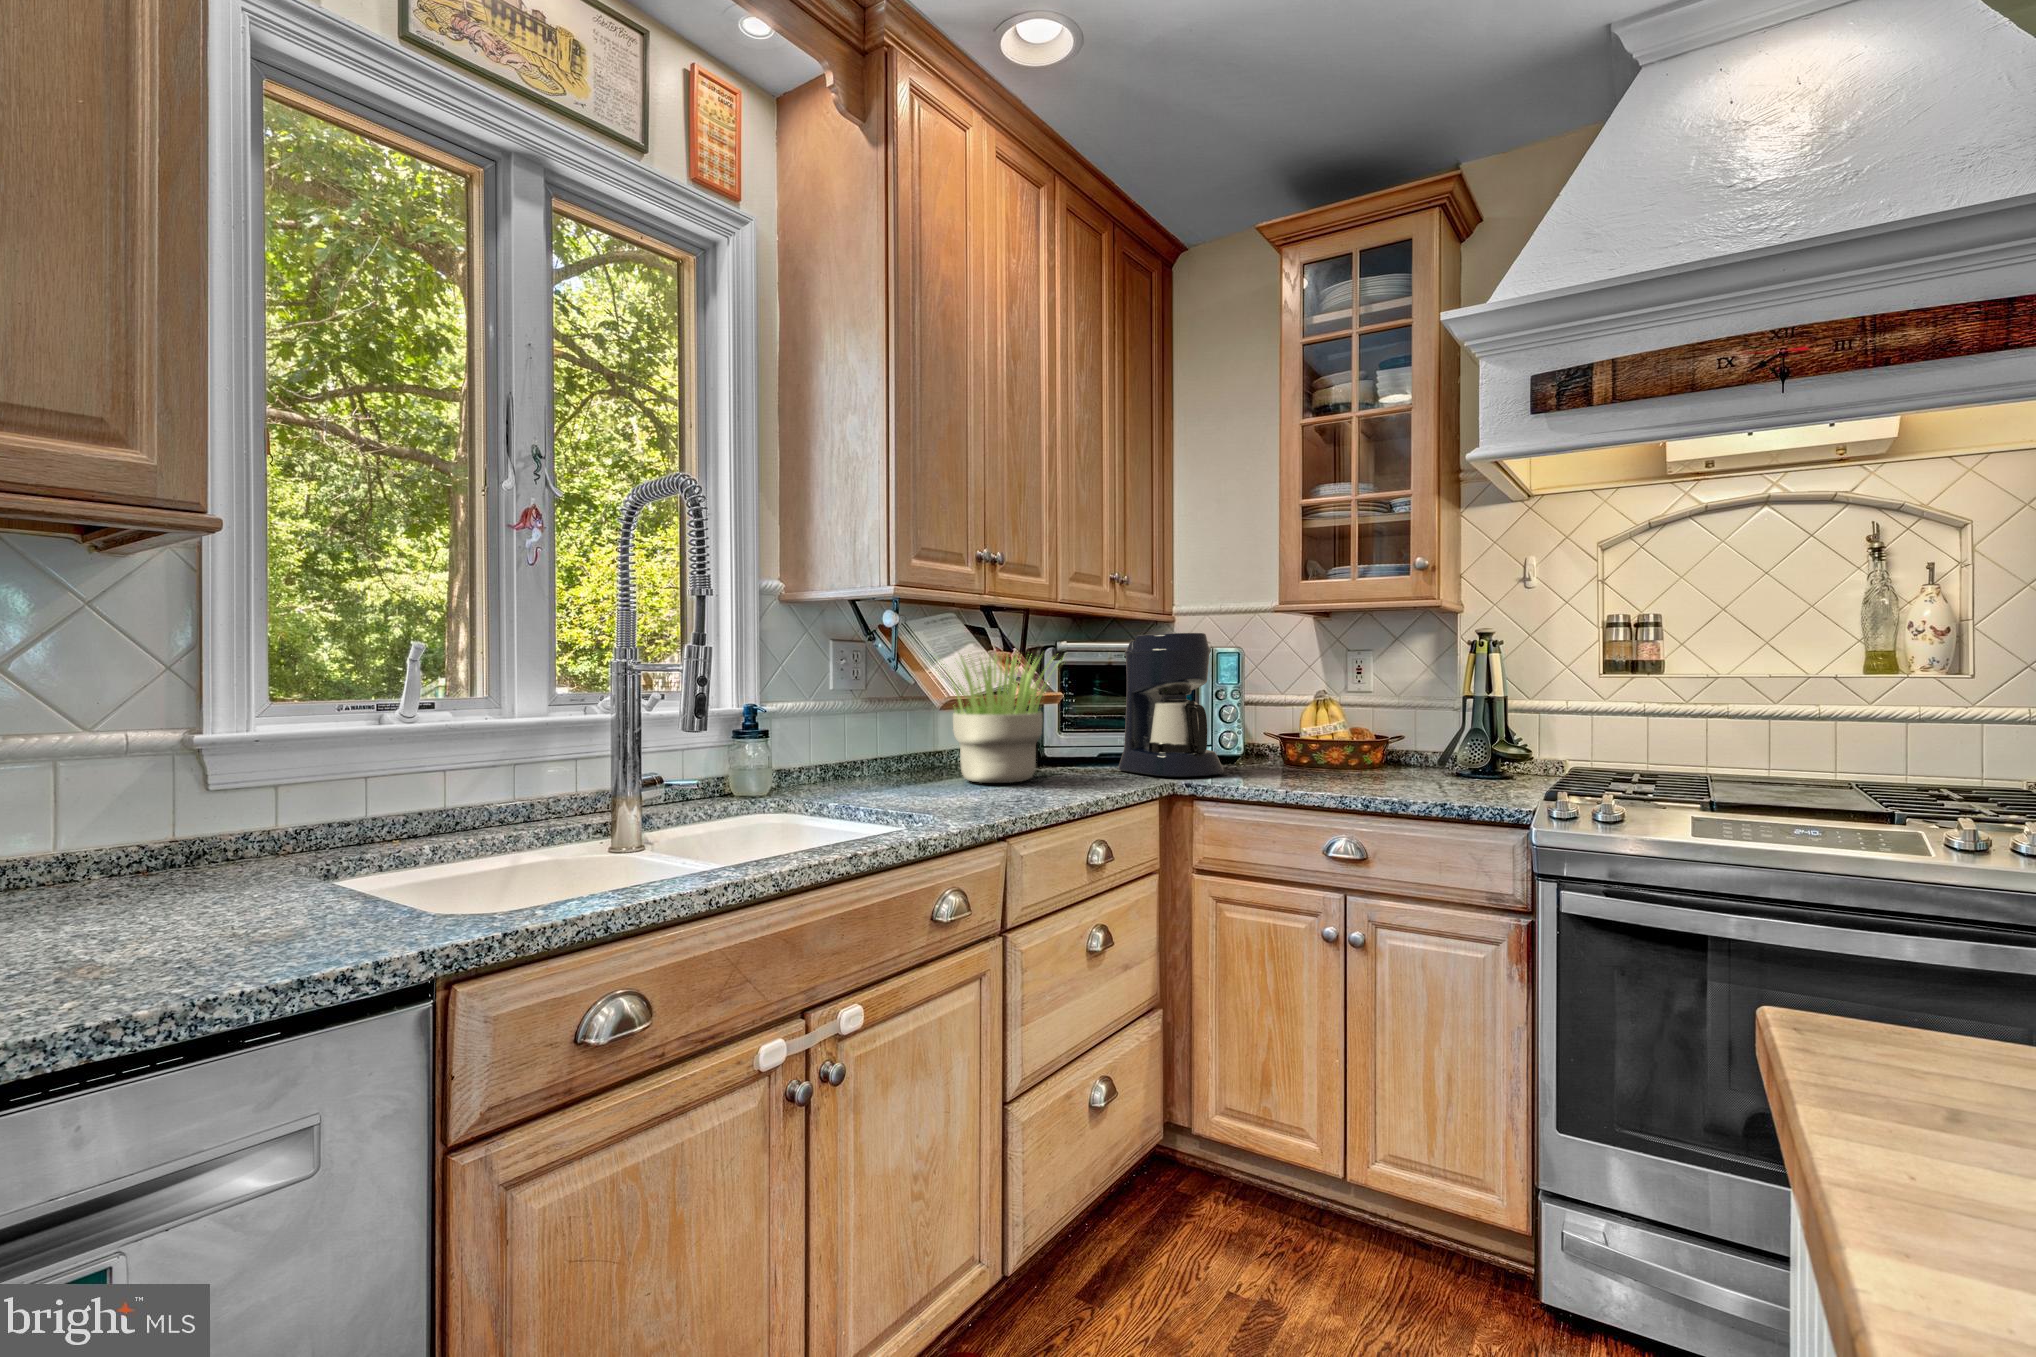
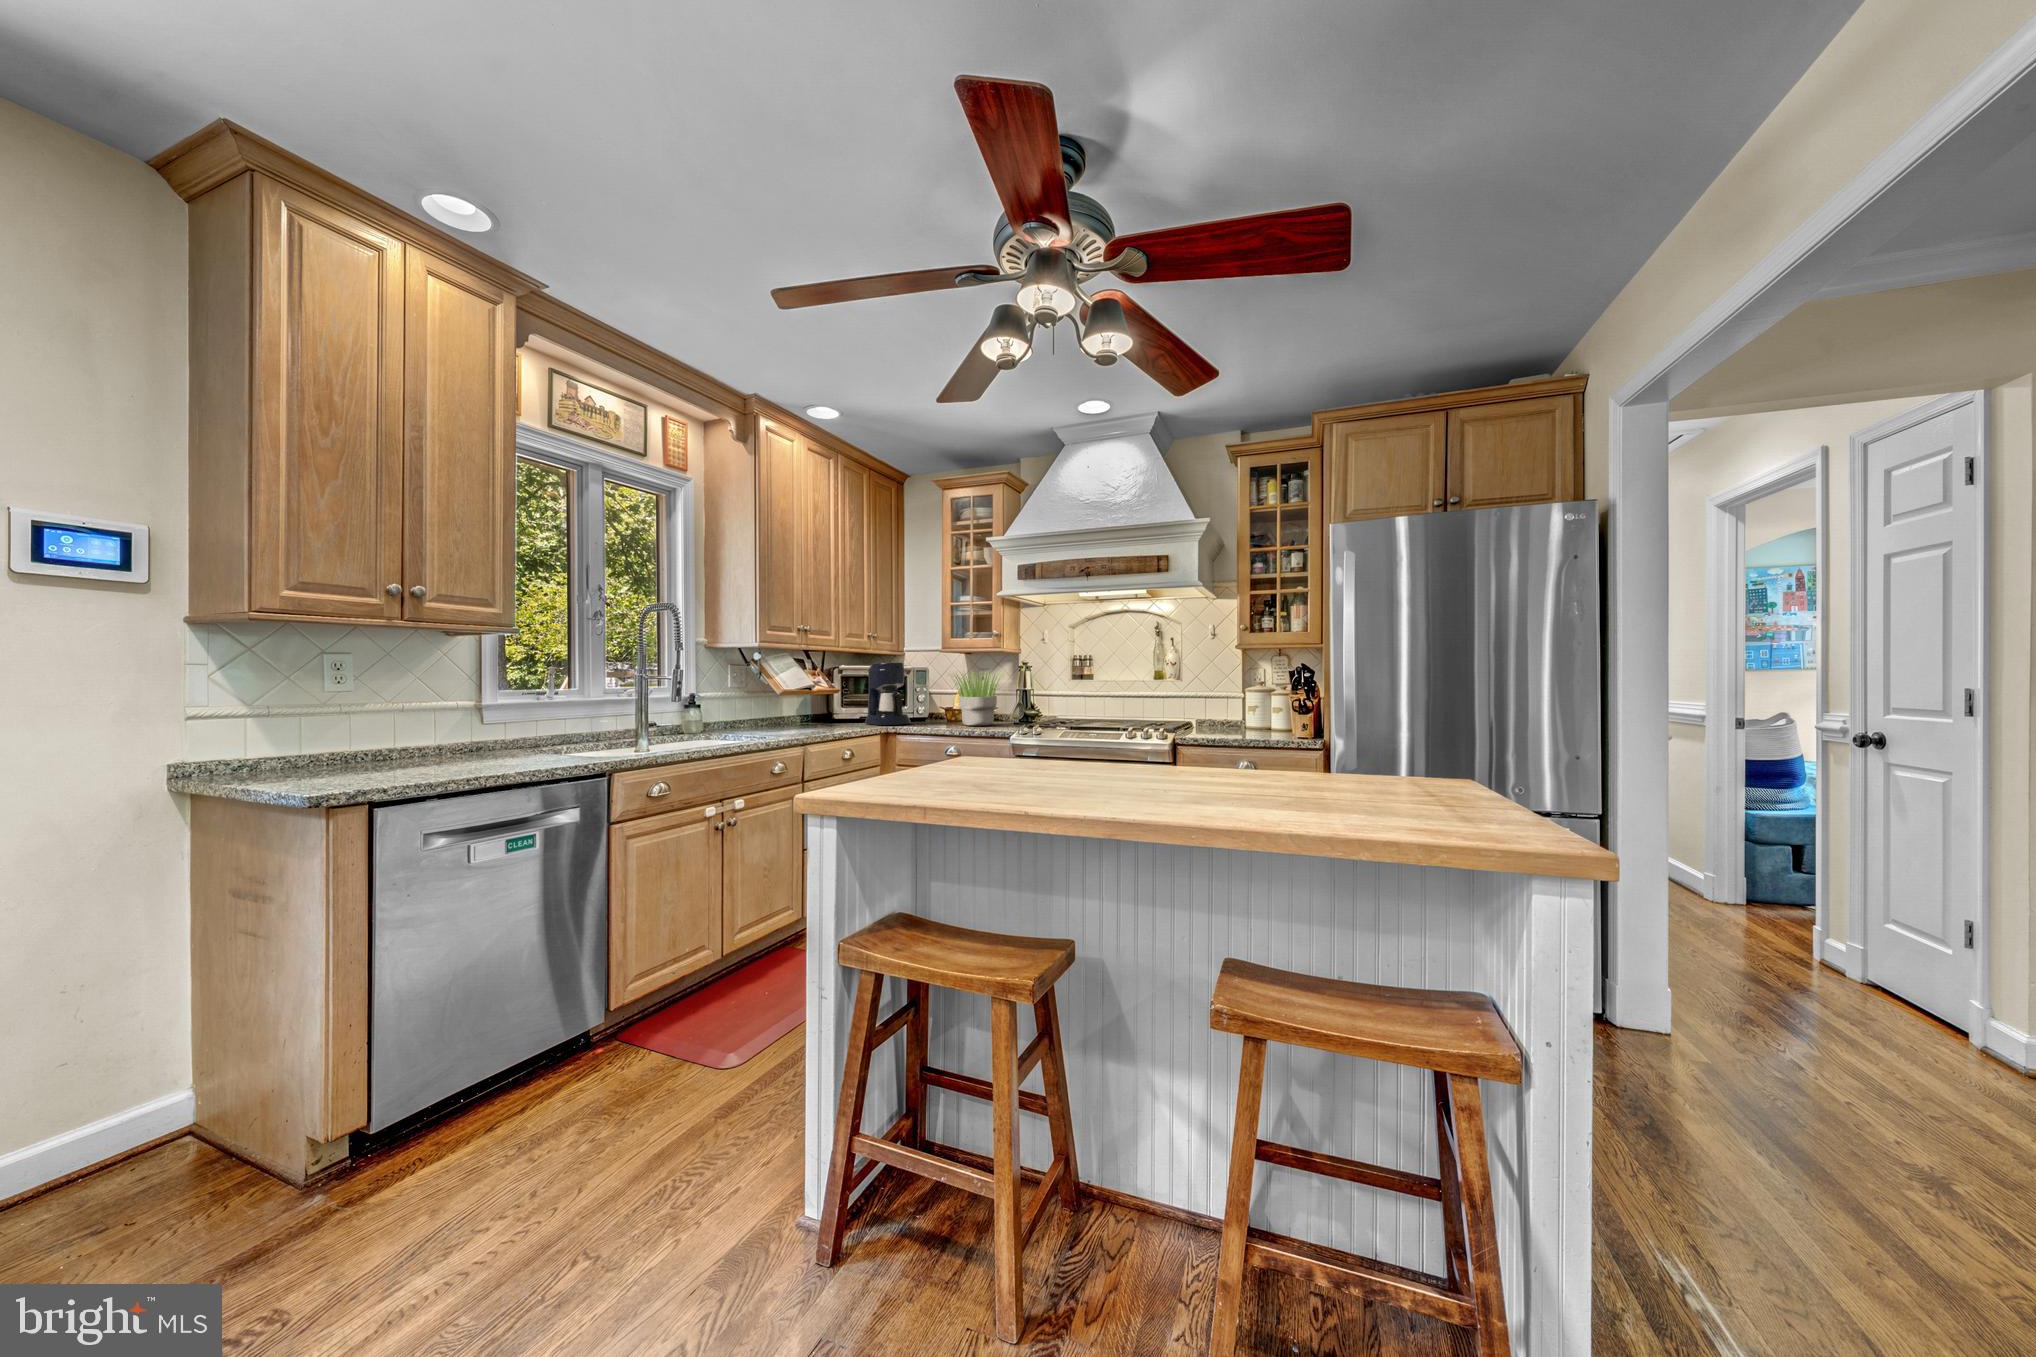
potted plant: present [935,654,1063,783] -> present [953,672,1002,726]

